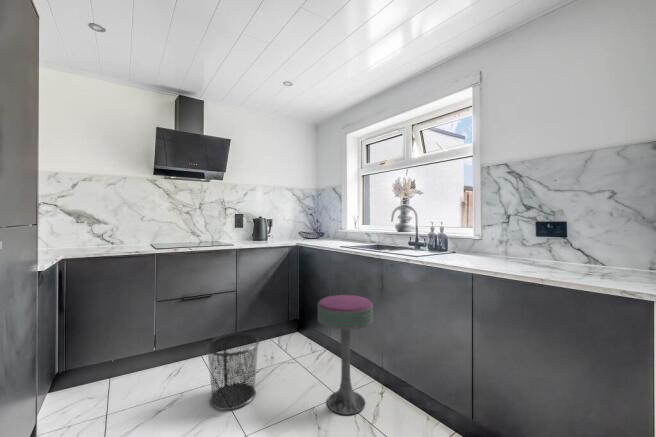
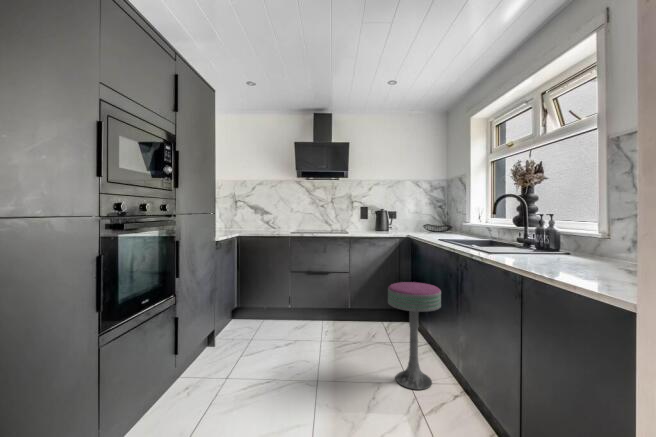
waste bin: present [206,333,259,410] -> none [310,303,349,358]

